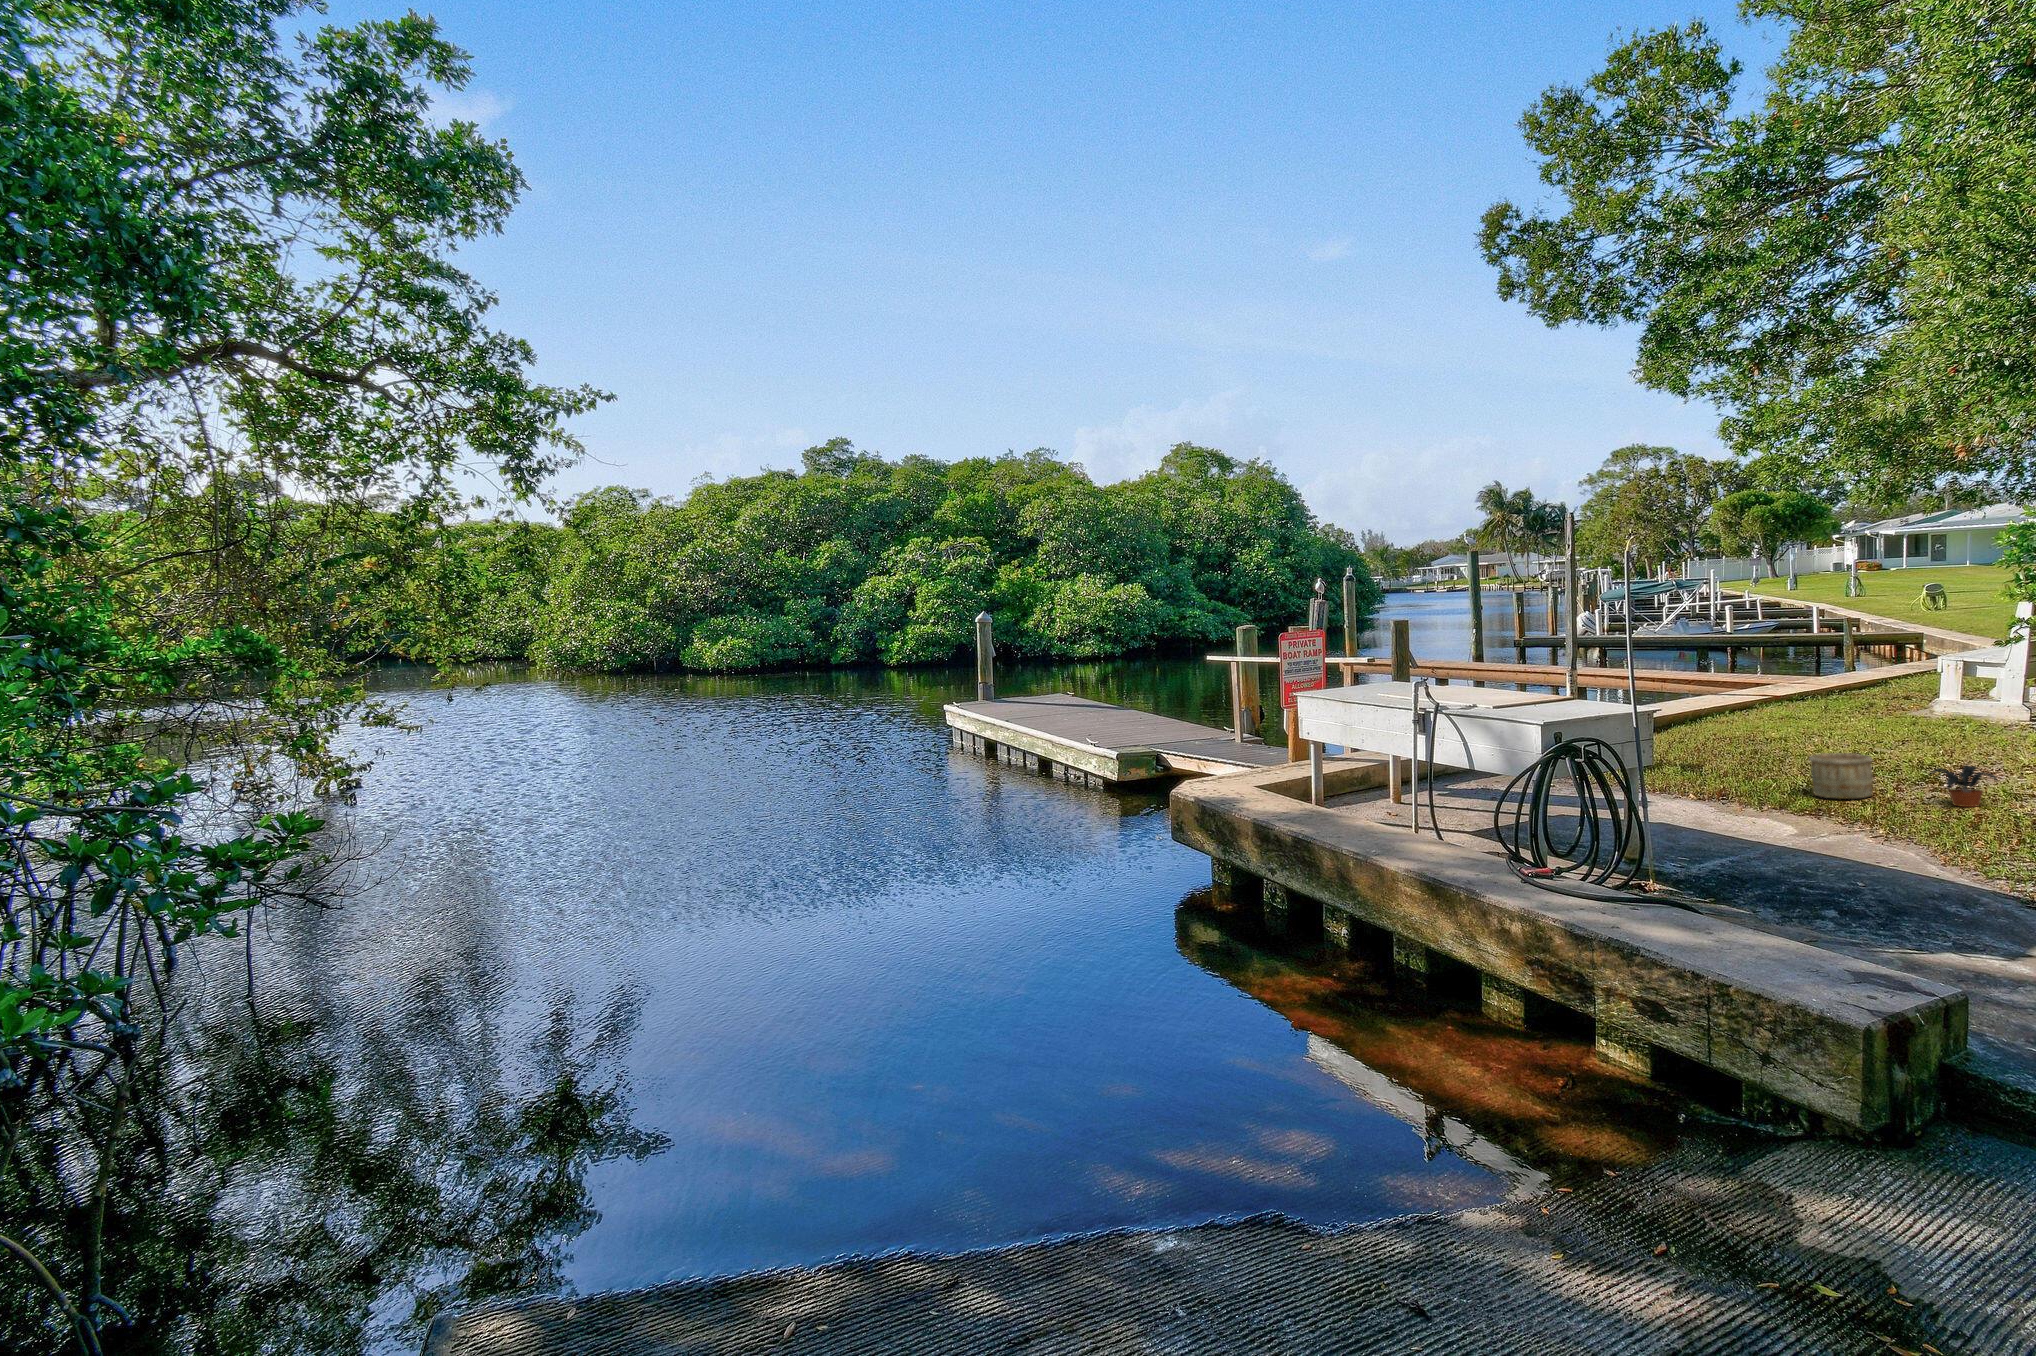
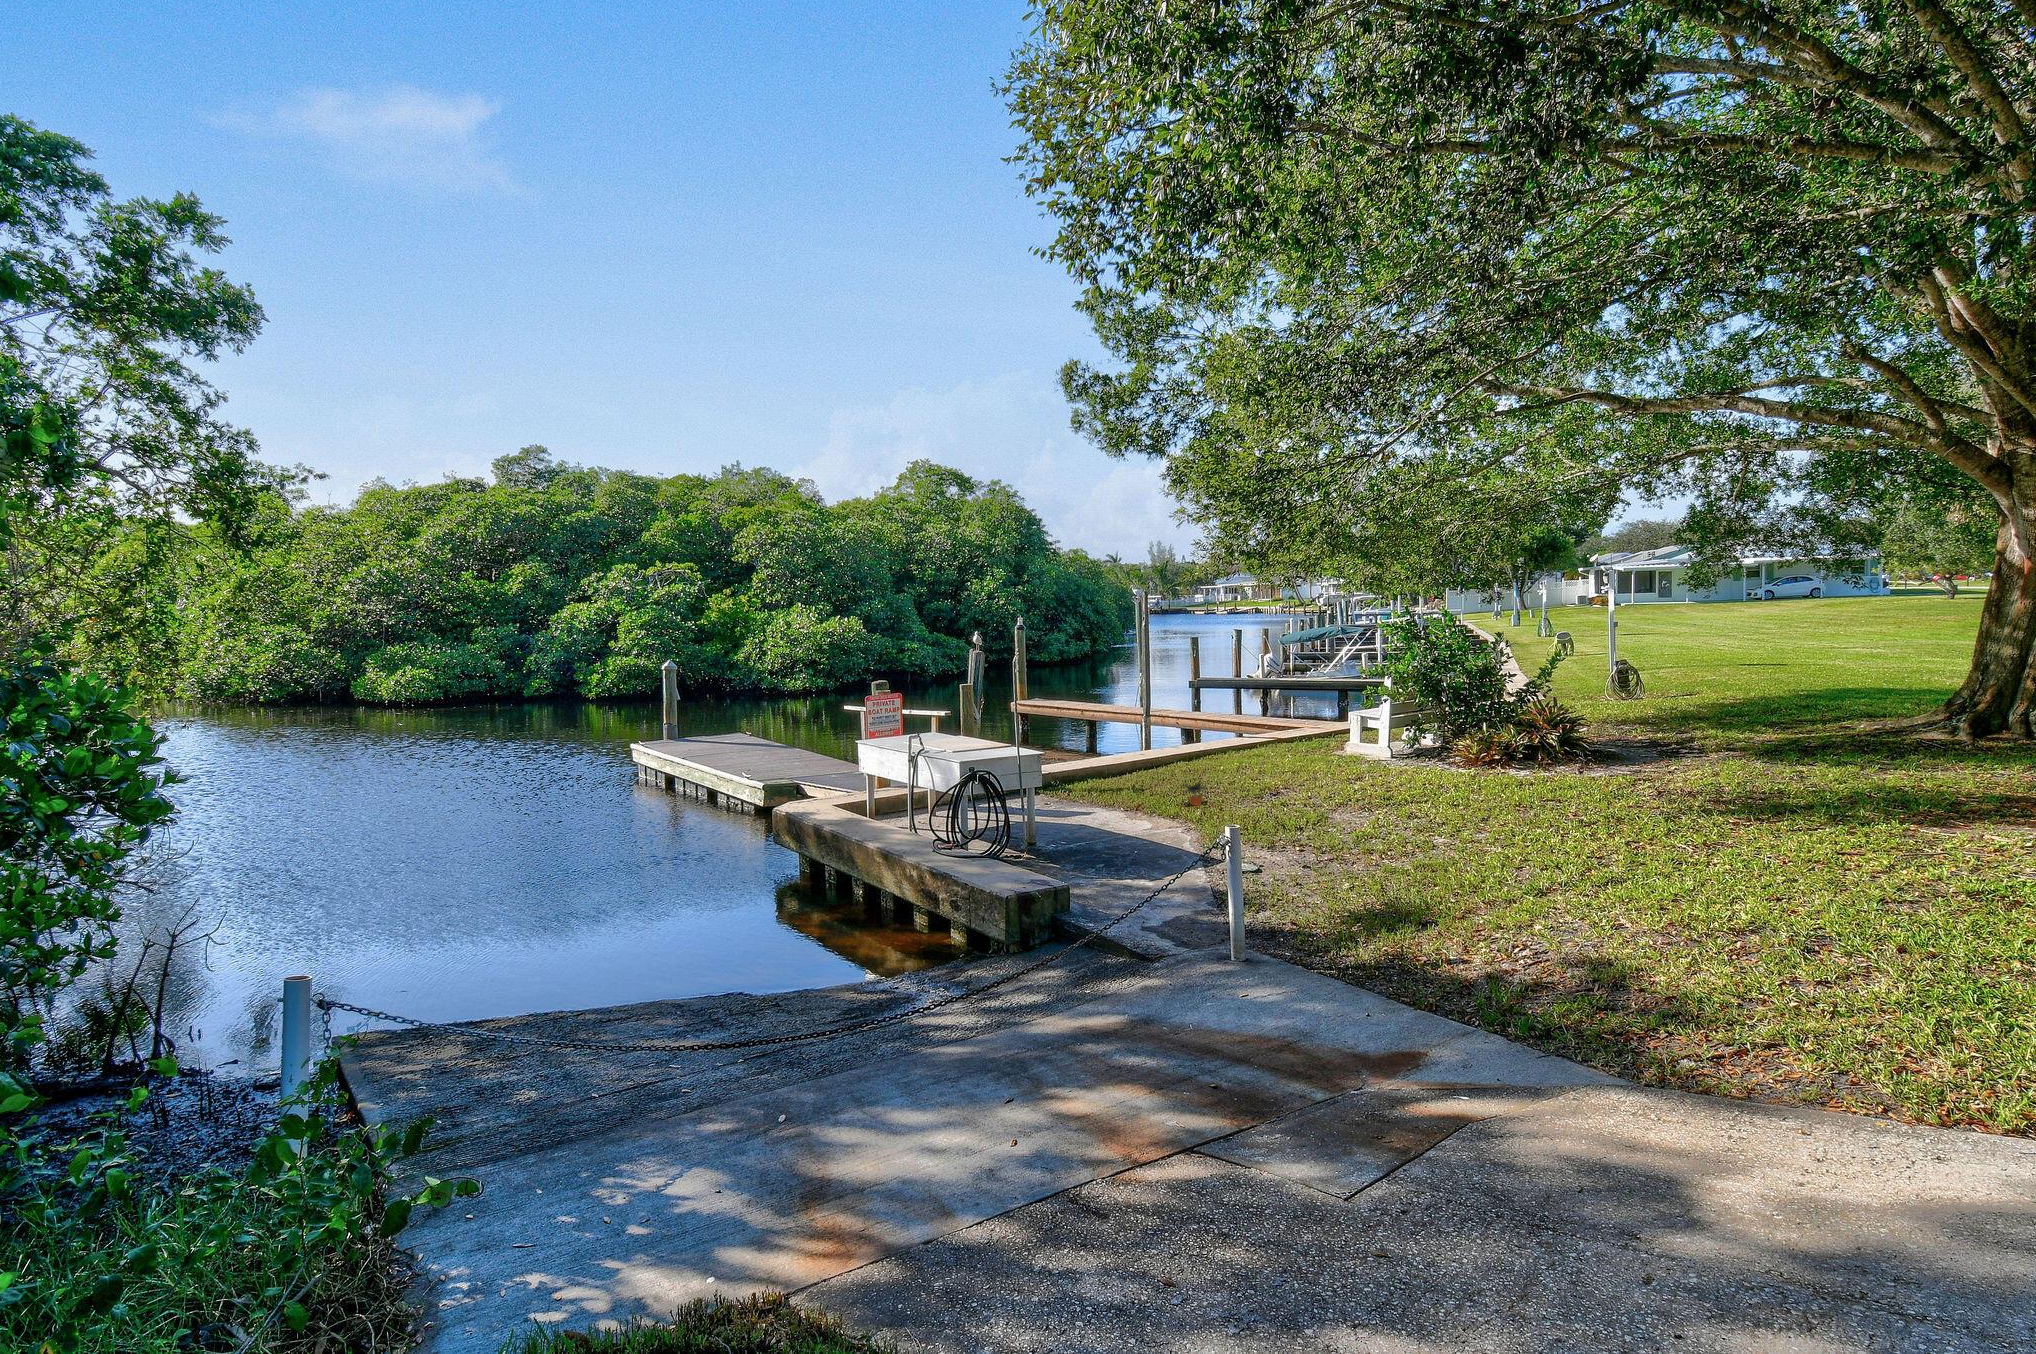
wooden bucket: present [1809,753,1873,799] -> none [1136,776,1167,803]

